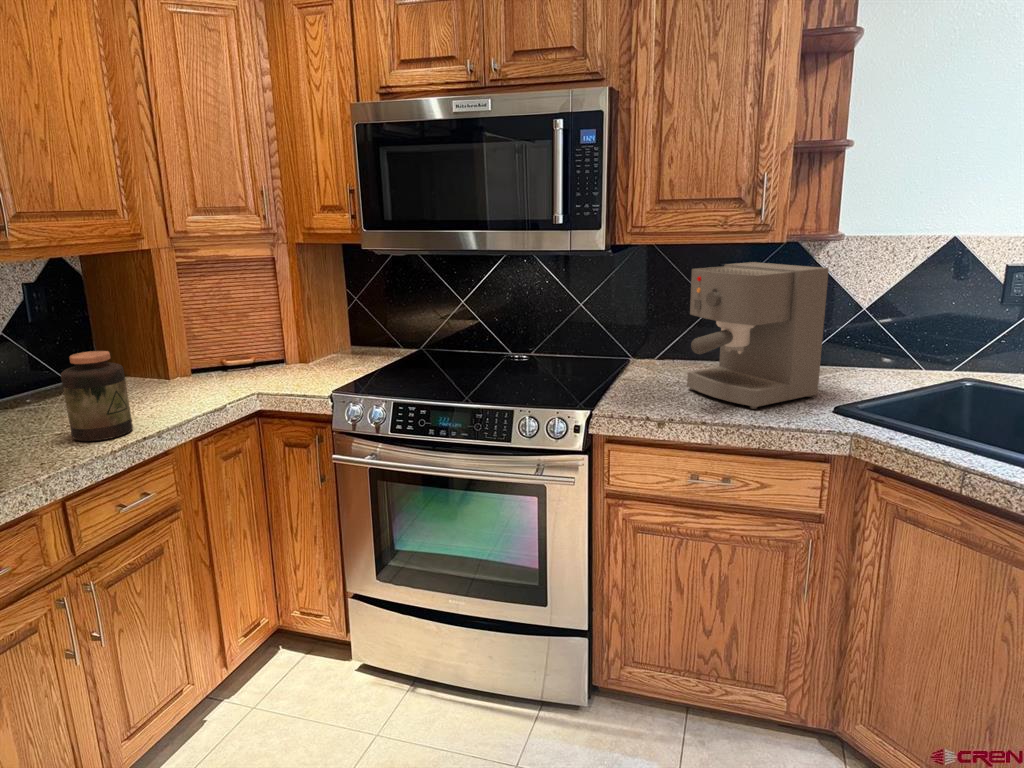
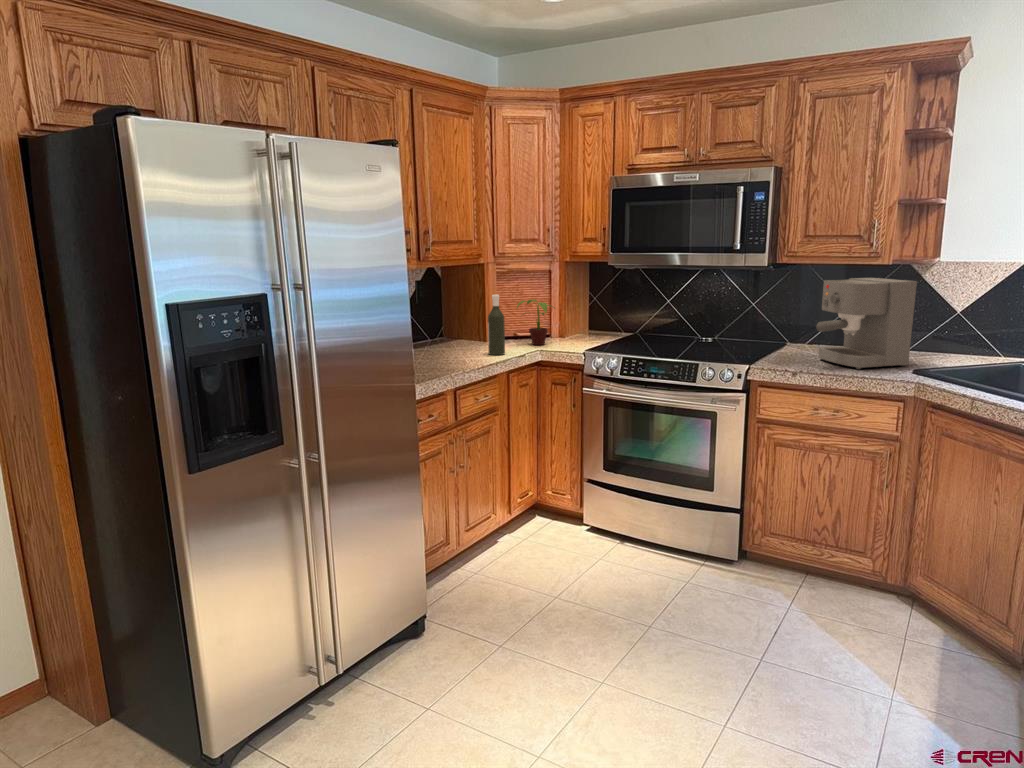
bottle: none [146,307,187,414] -> present [488,295,505,355]
potted plant: none [211,308,285,383] -> present [517,299,552,345]
jar: present [61,351,133,441] -> none [453,316,483,363]

